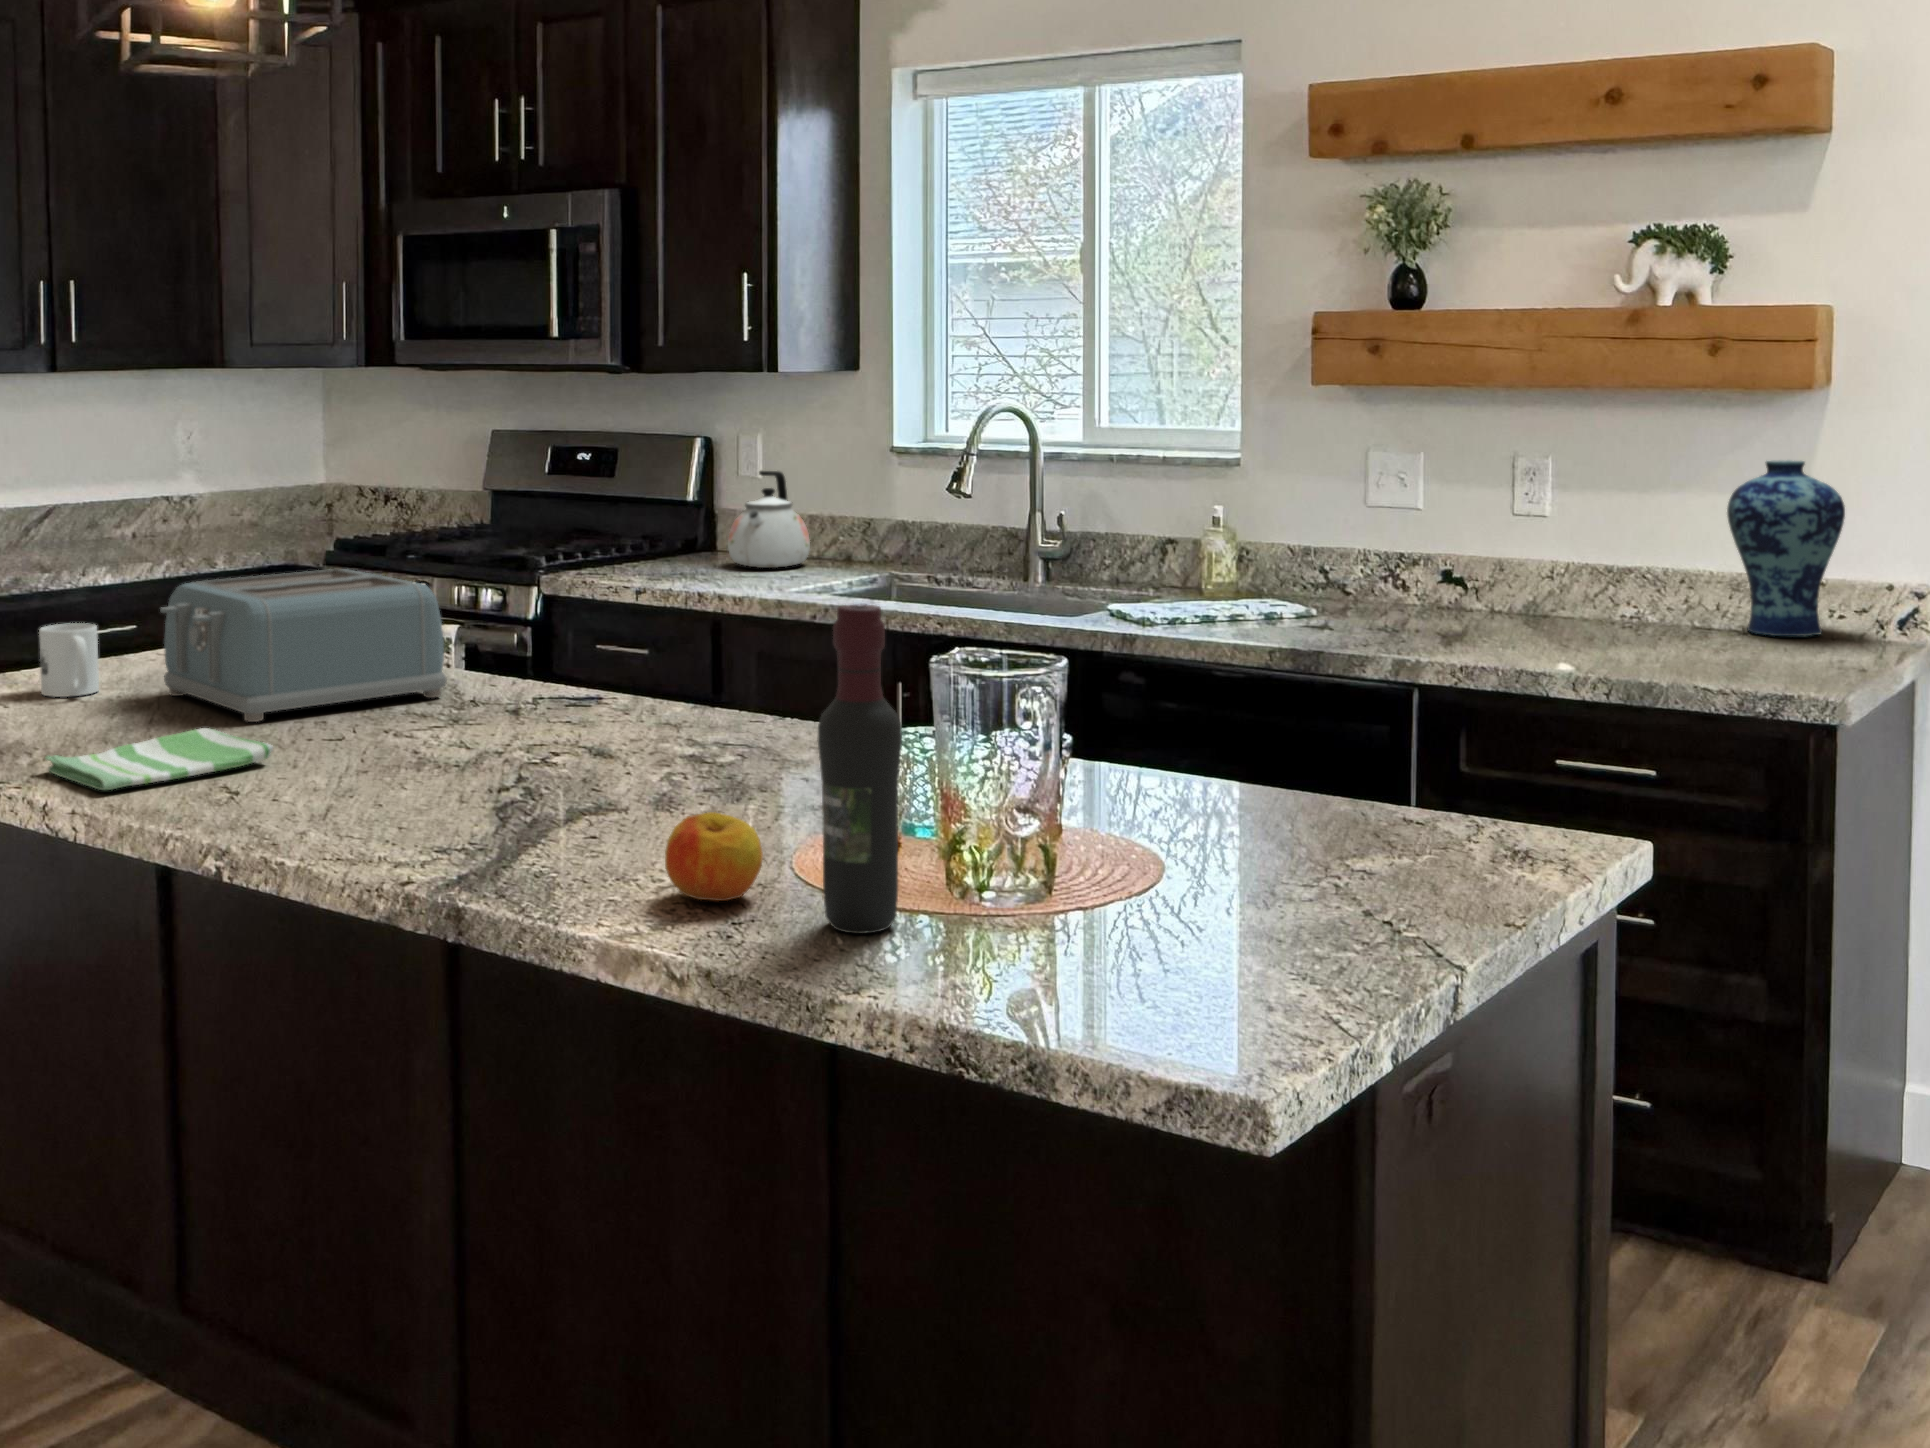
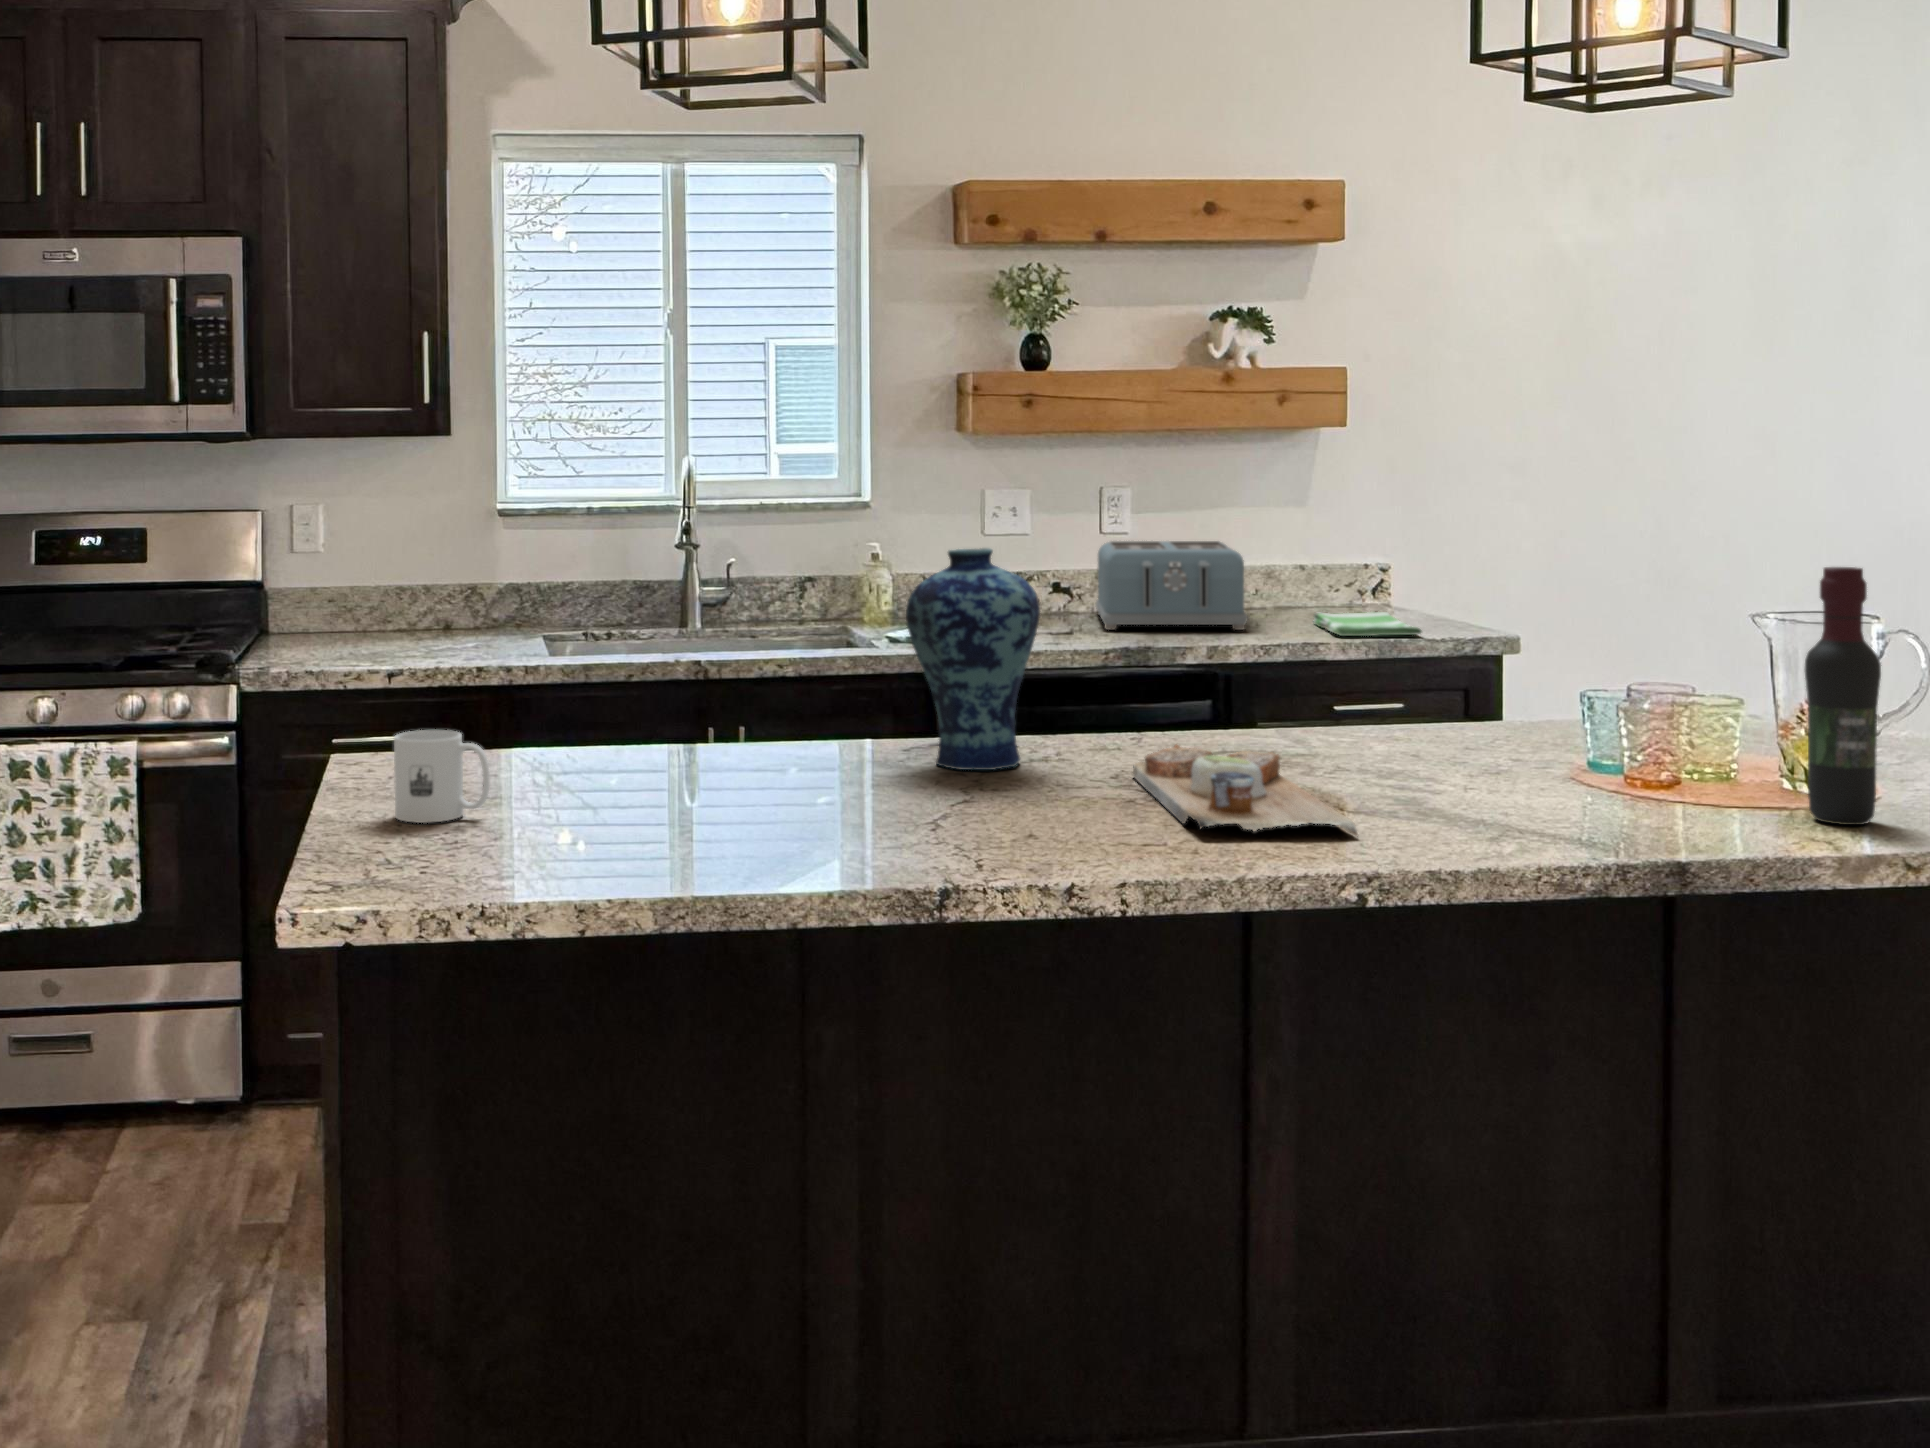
vase: present [1727,460,1845,636] -> present [906,548,1040,770]
kettle: present [728,471,810,568] -> none [365,539,454,642]
toaster: present [160,569,447,722] -> present [1096,541,1247,630]
dish towel: present [45,728,273,790] -> present [1313,612,1422,636]
cutting board: none [320,728,665,831] -> present [1133,745,1358,836]
apple: present [665,812,763,901] -> none [1668,756,1760,829]

